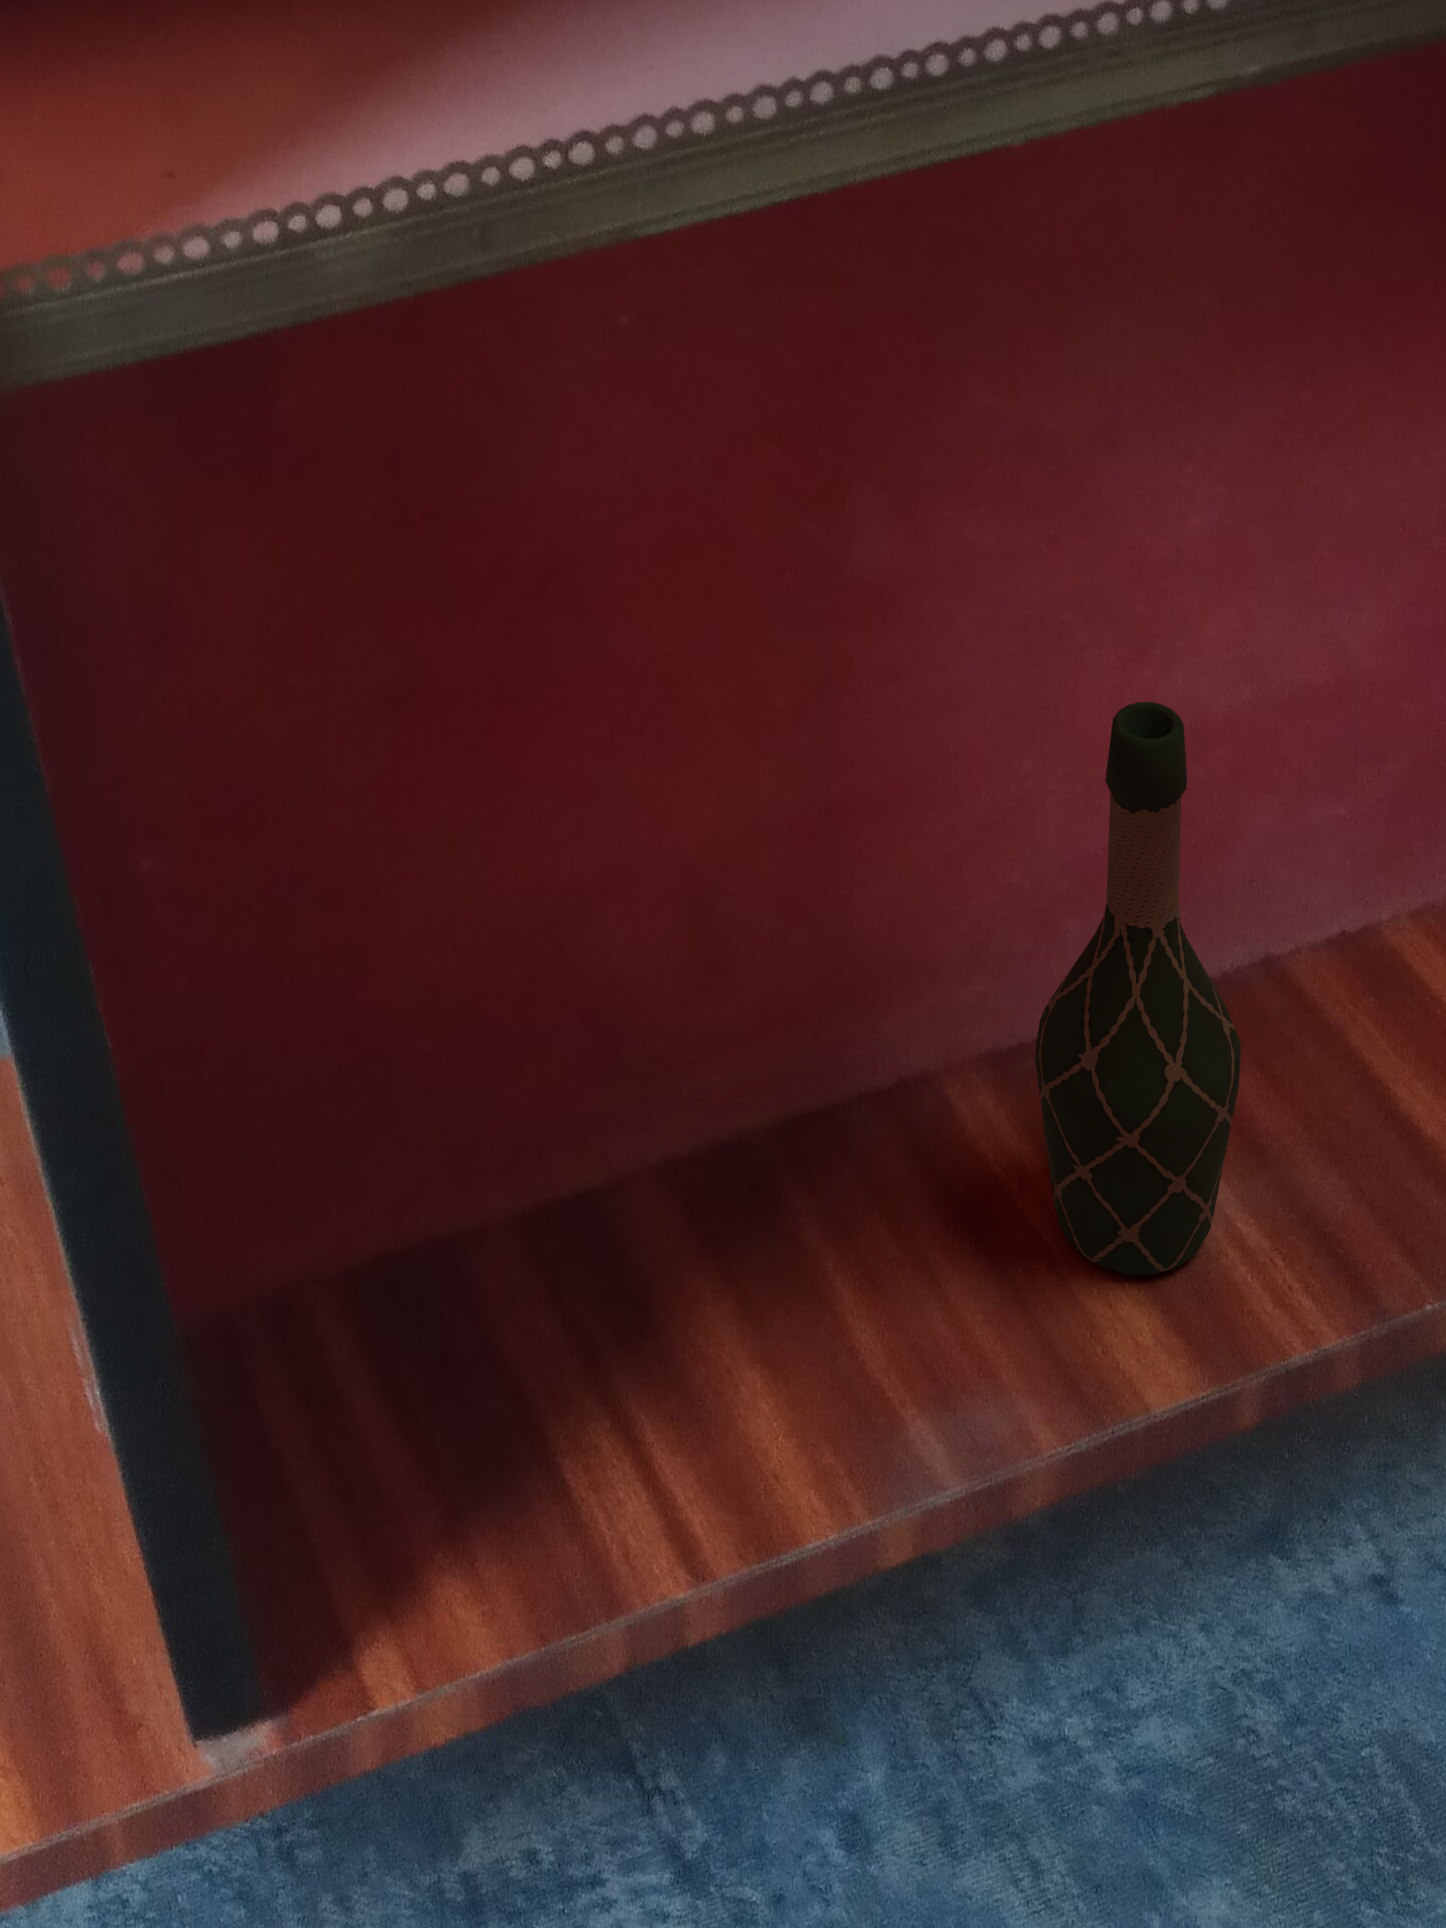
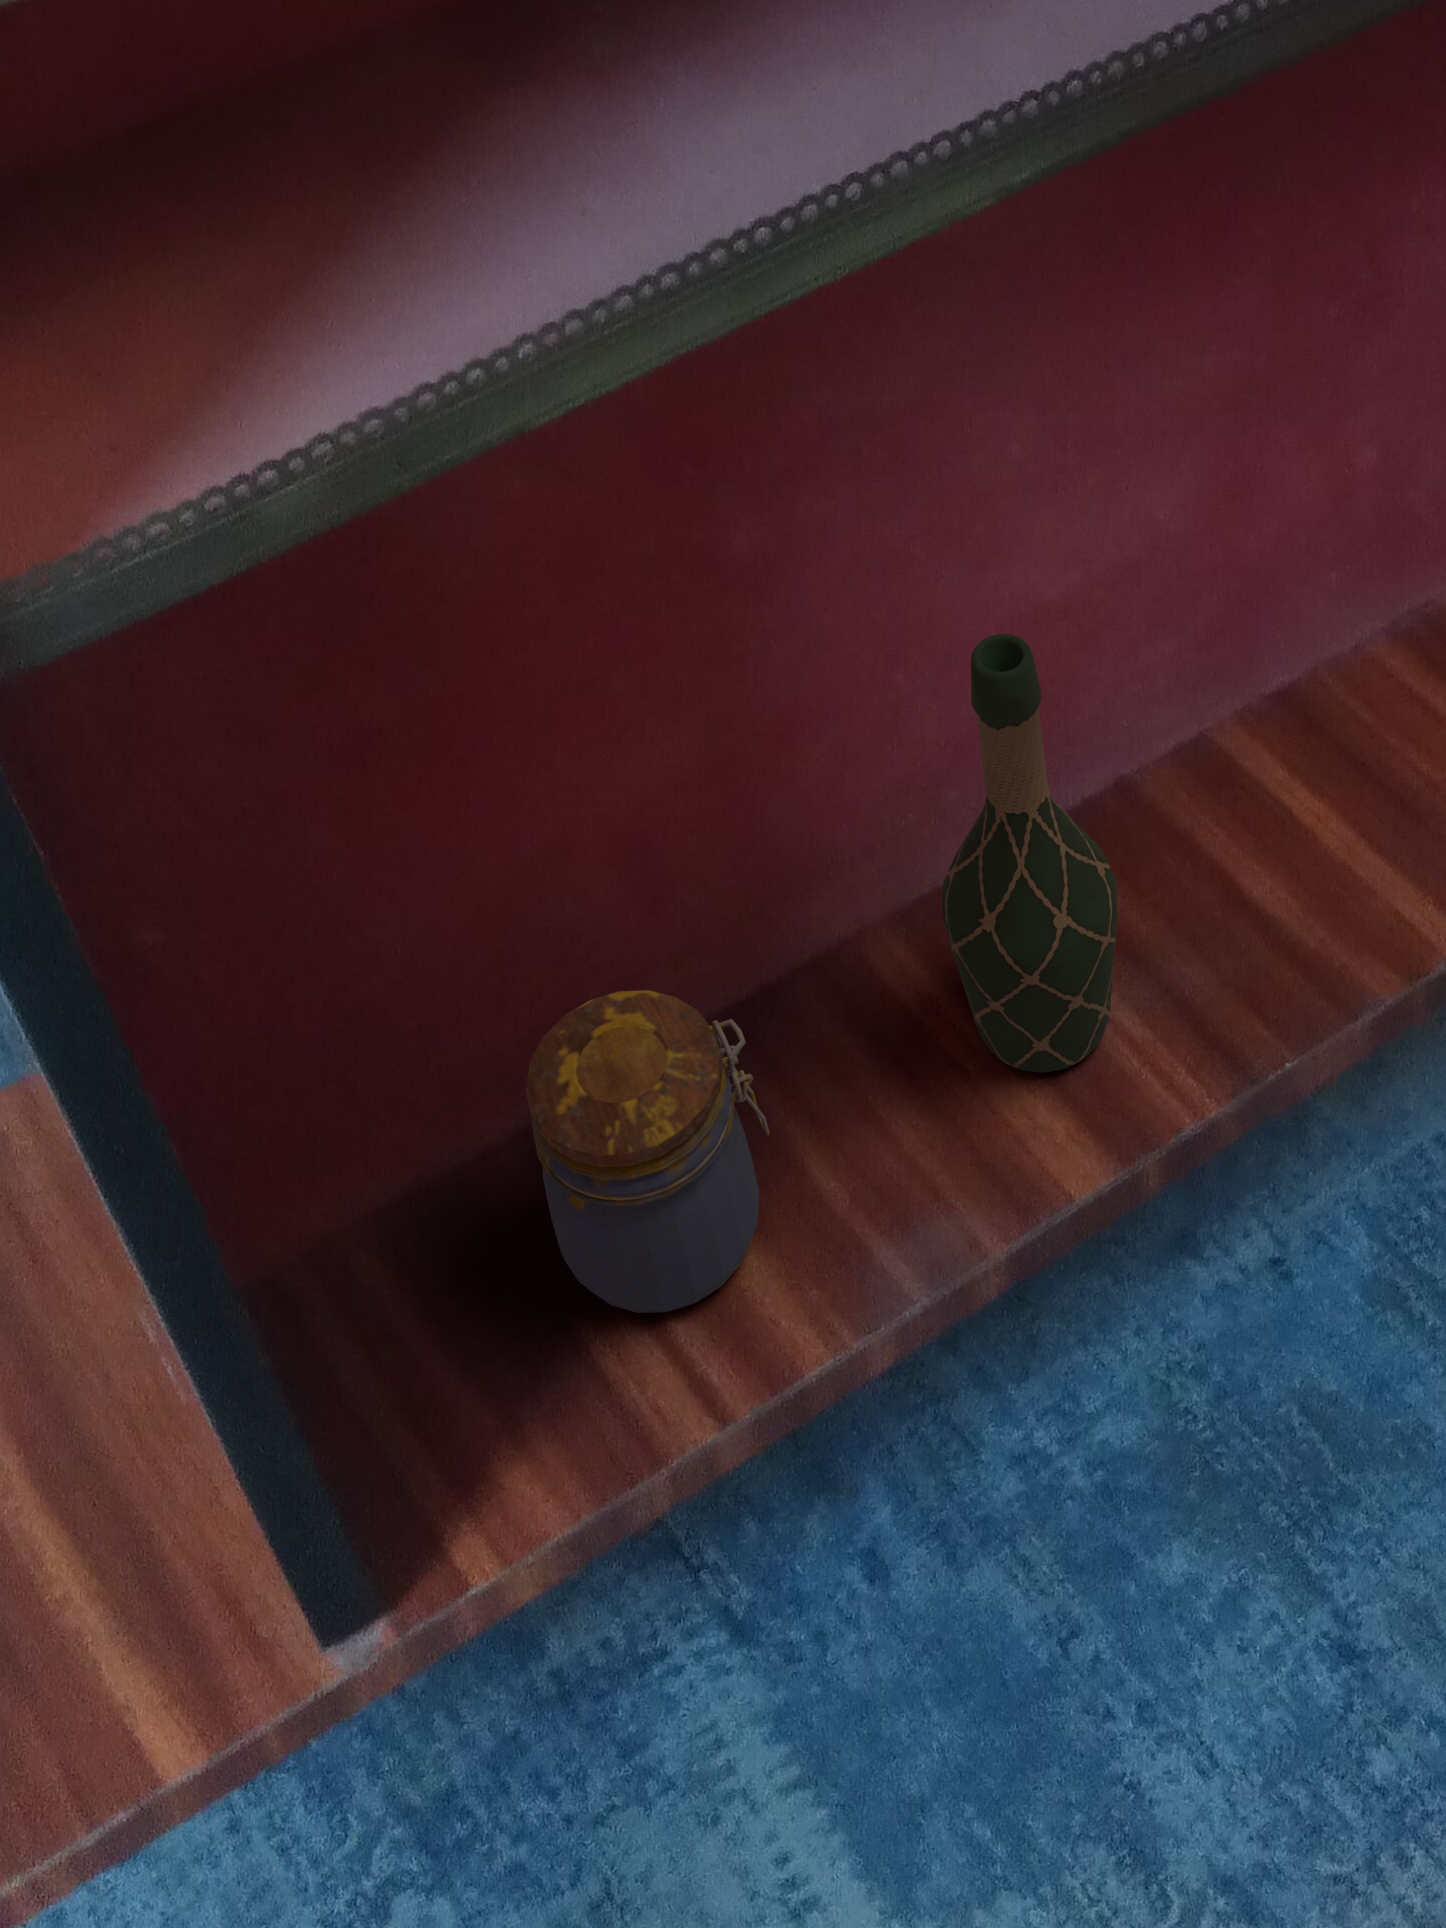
jar: none [538,1053,804,1452] -> present [526,990,769,1313]

